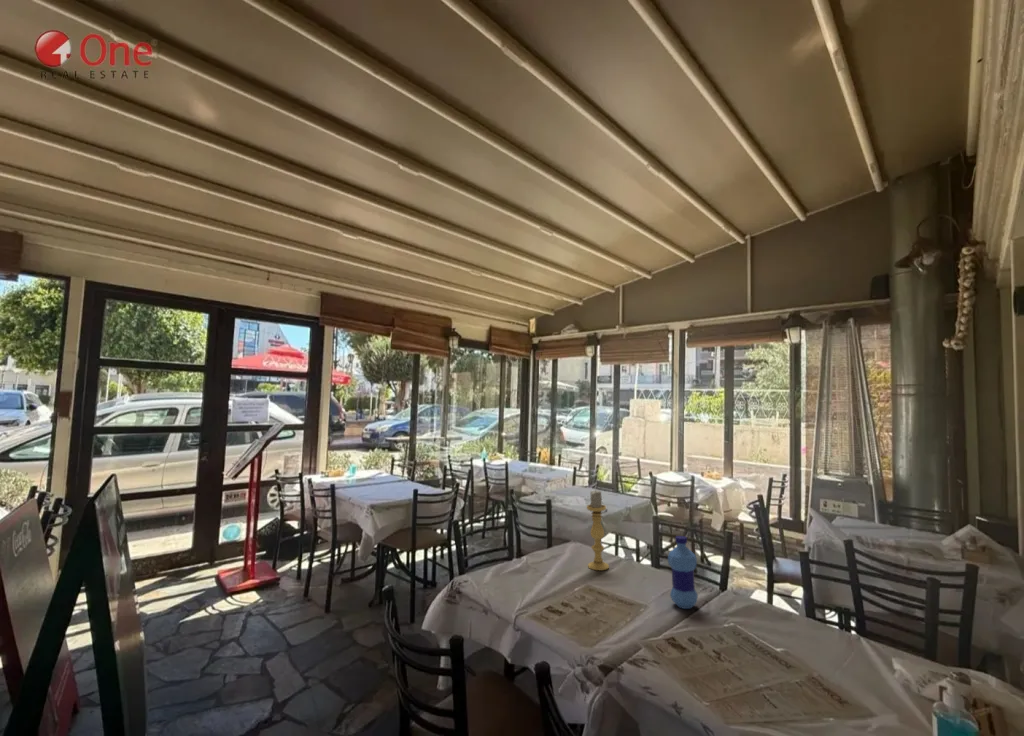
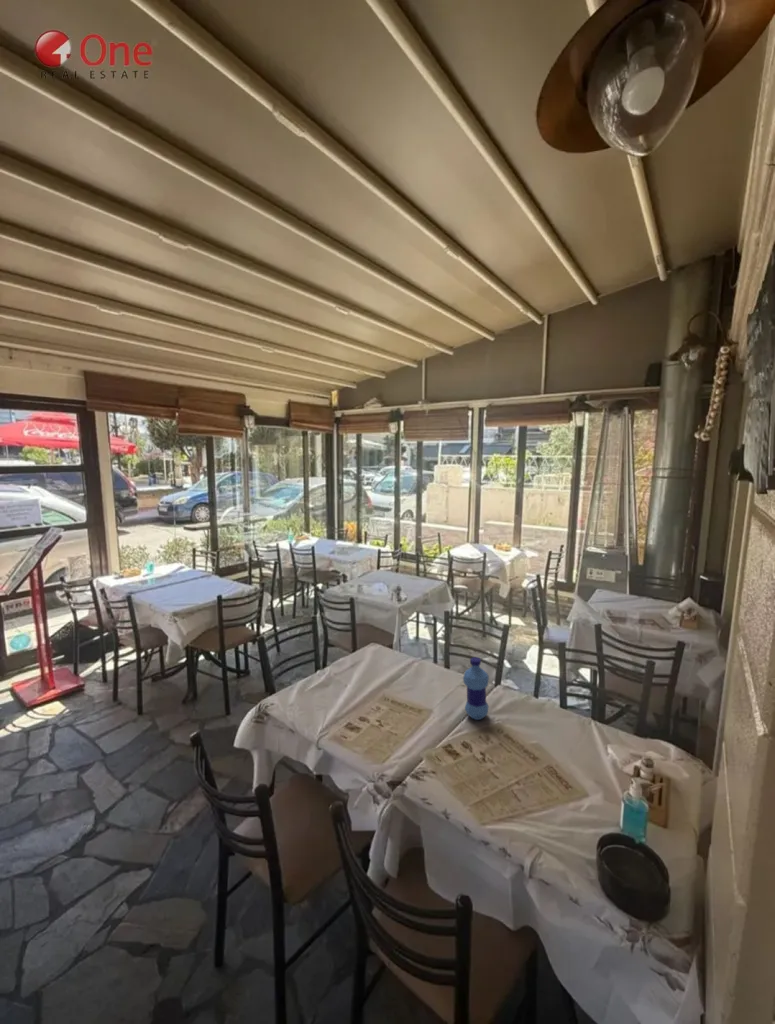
candle holder: present [587,491,609,570] -> none [390,608,411,681]

